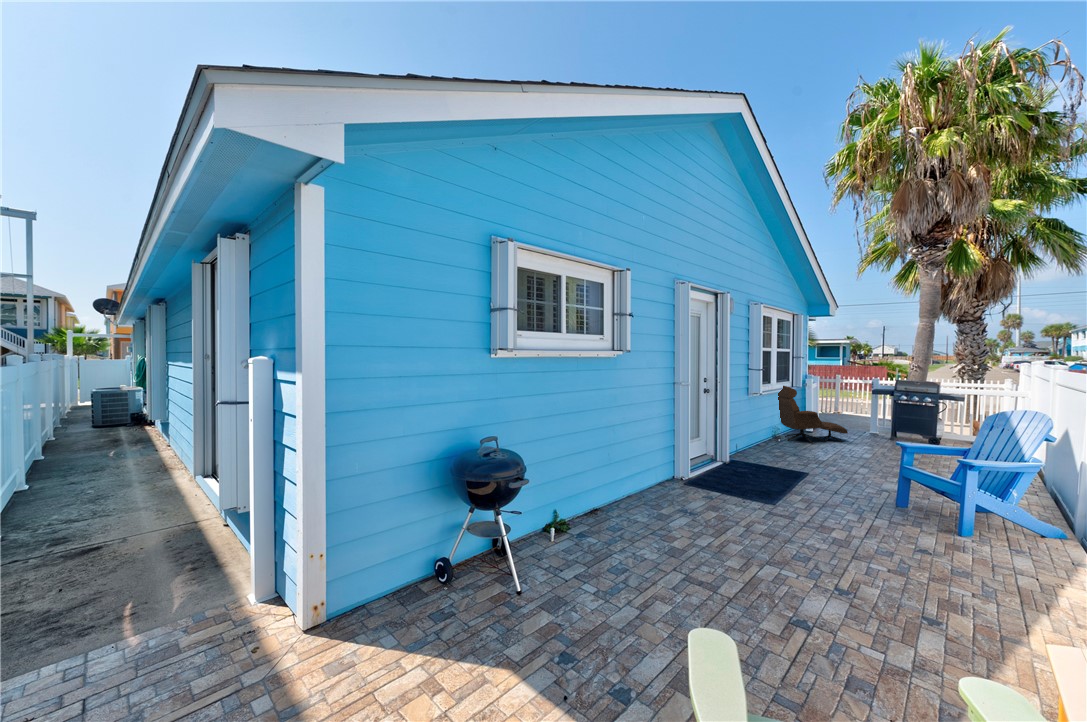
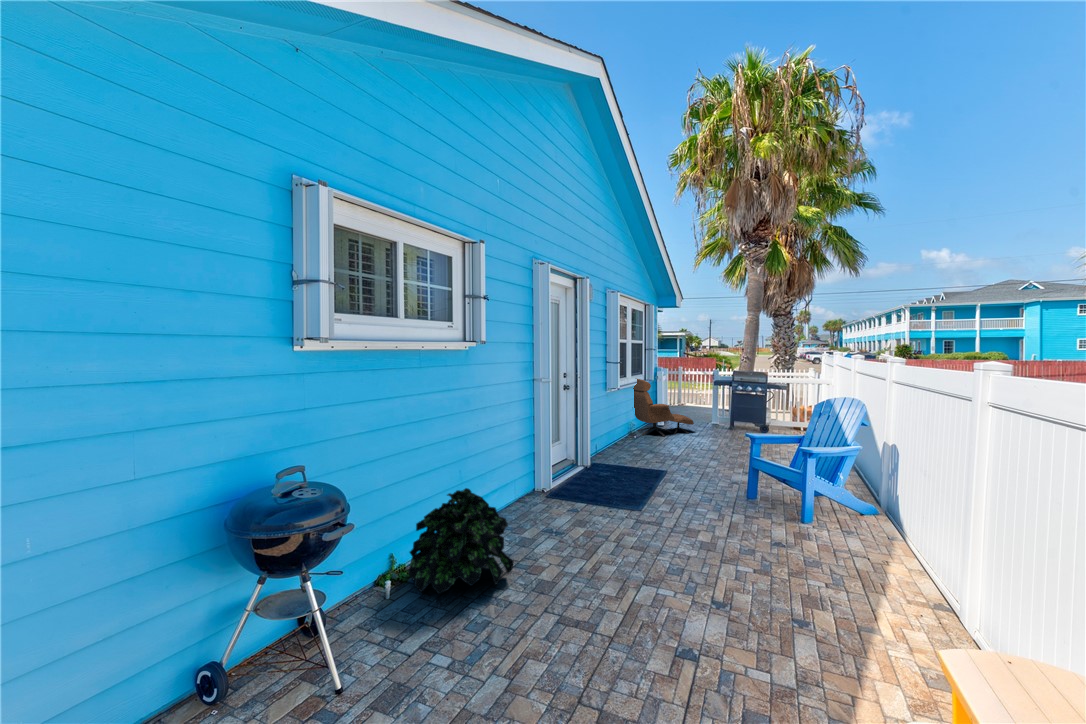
potted plant: none [567,466,649,546] -> present [408,488,514,594]

